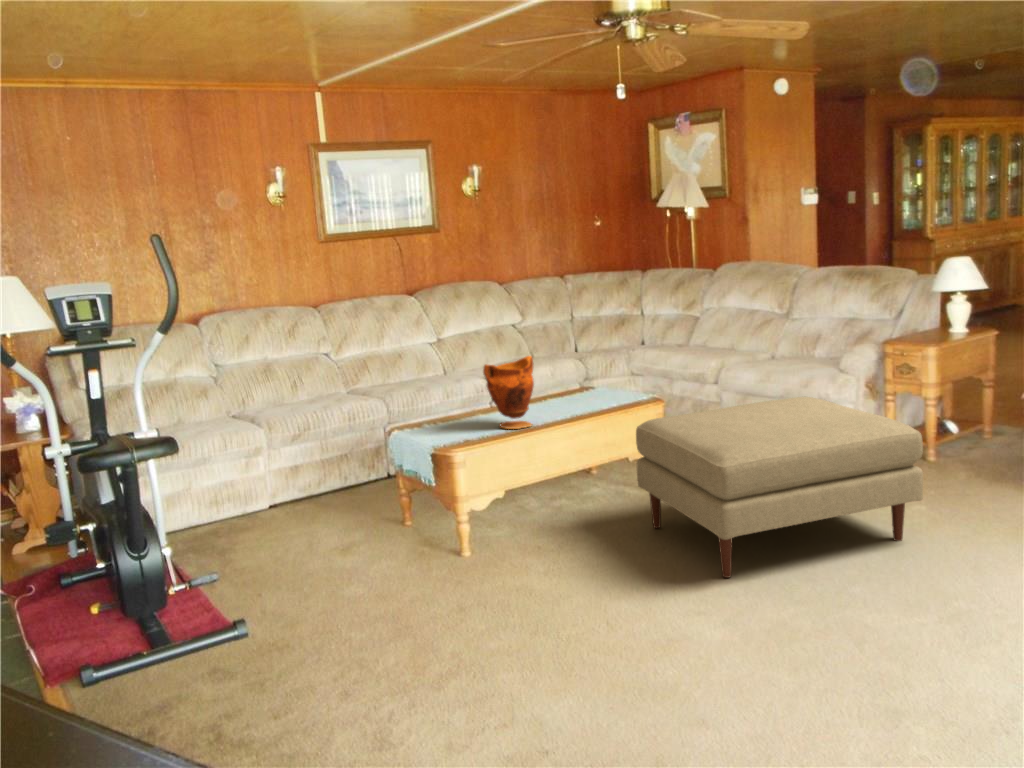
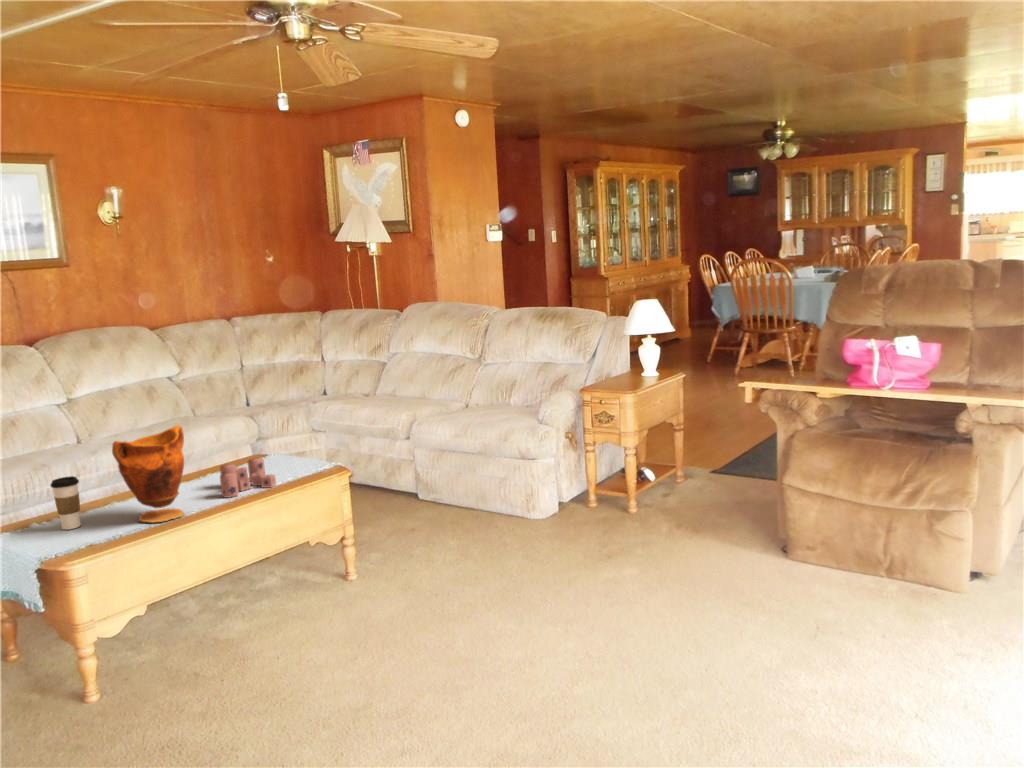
candle: none [558,387,602,416] -> present [220,458,276,498]
coffee cup: none [439,391,458,430] -> present [50,476,81,530]
ottoman: present [636,397,923,578] -> none [318,457,639,693]

